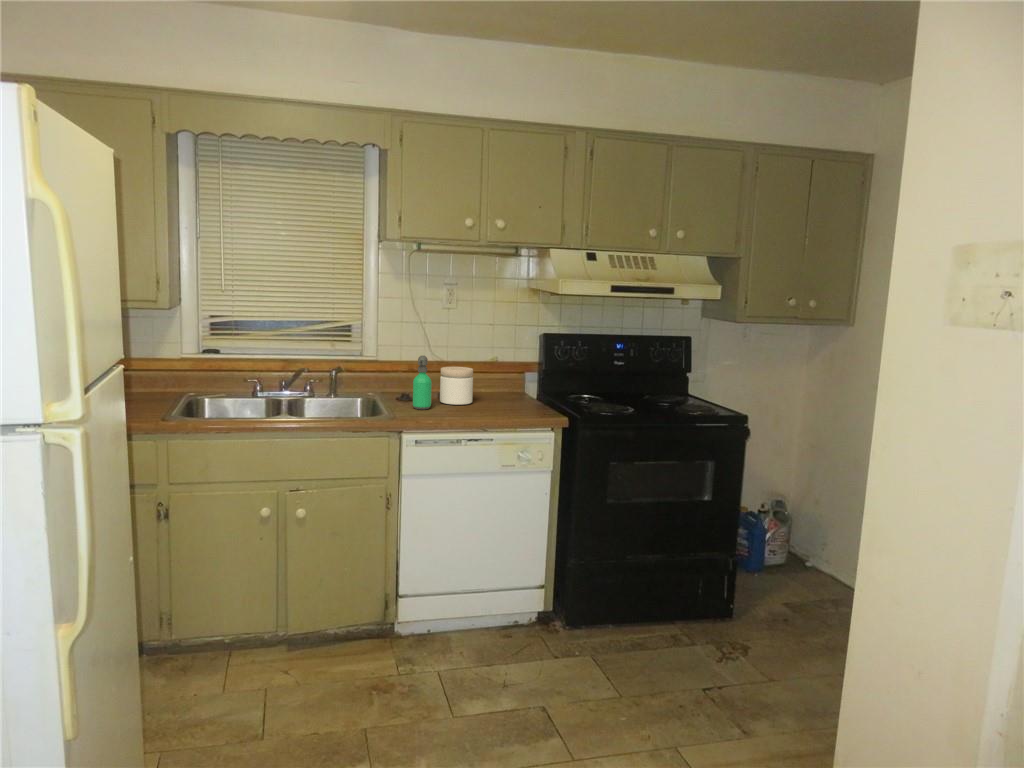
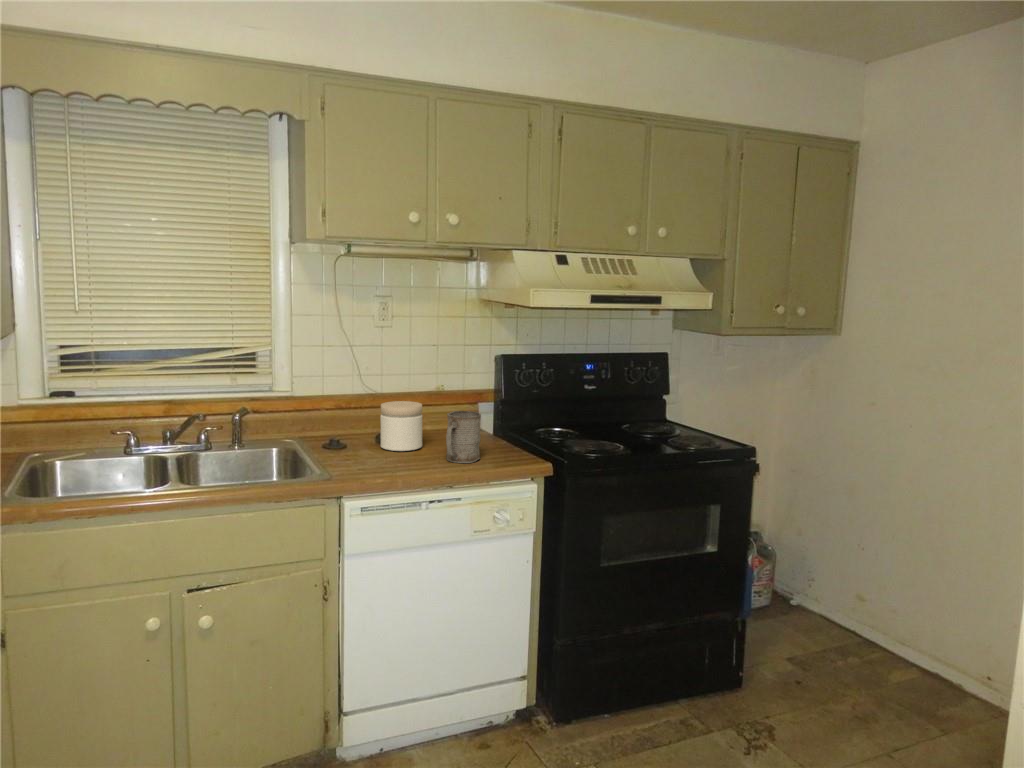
soap dispenser: present [413,356,432,410] -> none [349,391,373,462]
mug: none [486,374,515,414] -> present [446,411,481,463]

